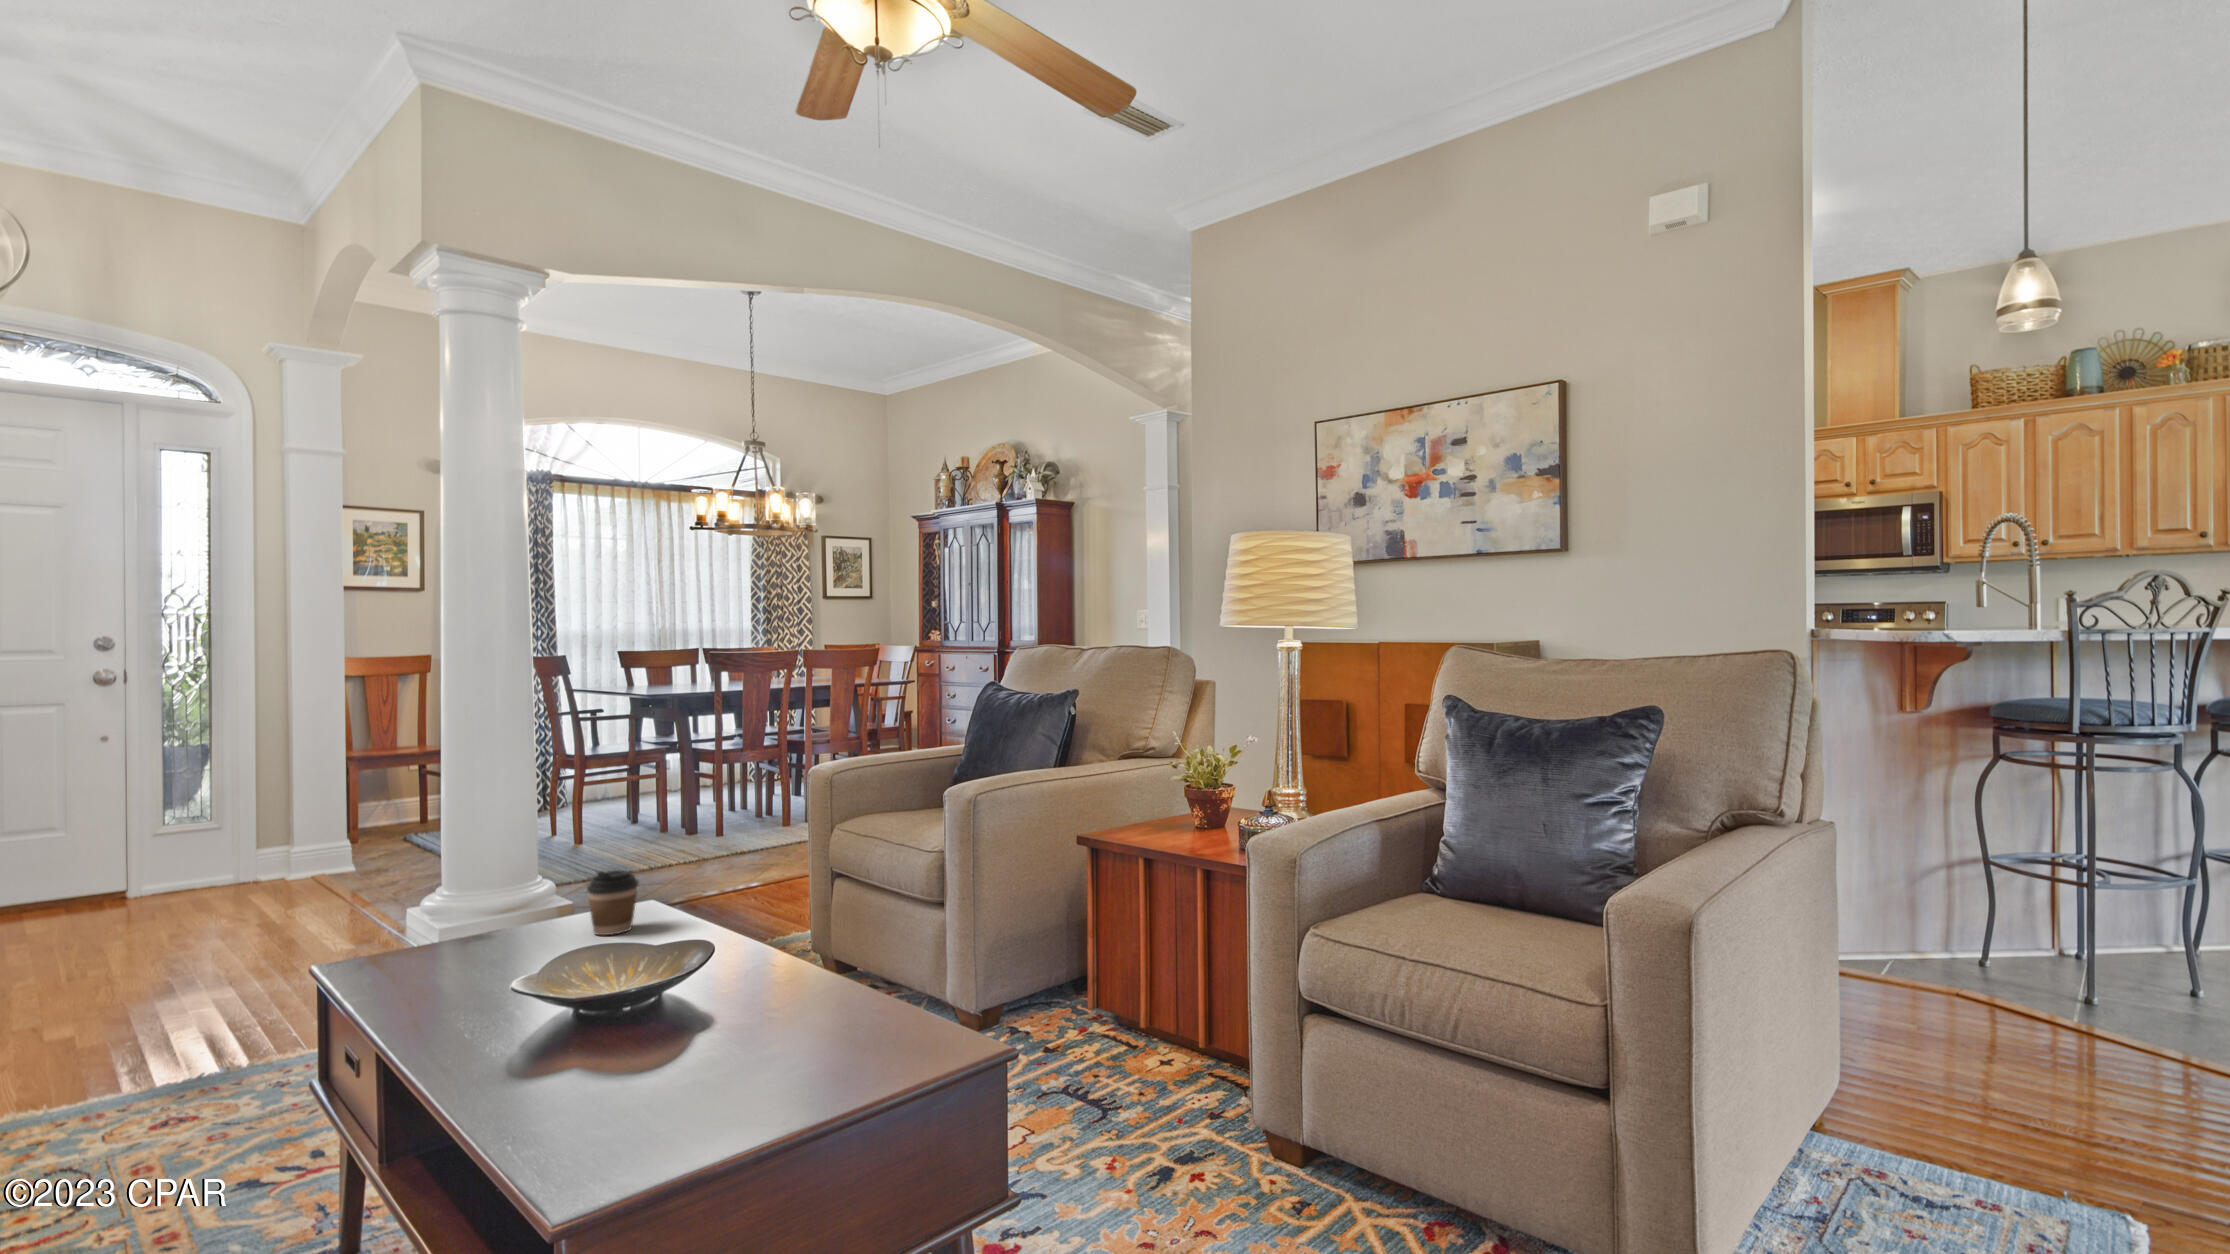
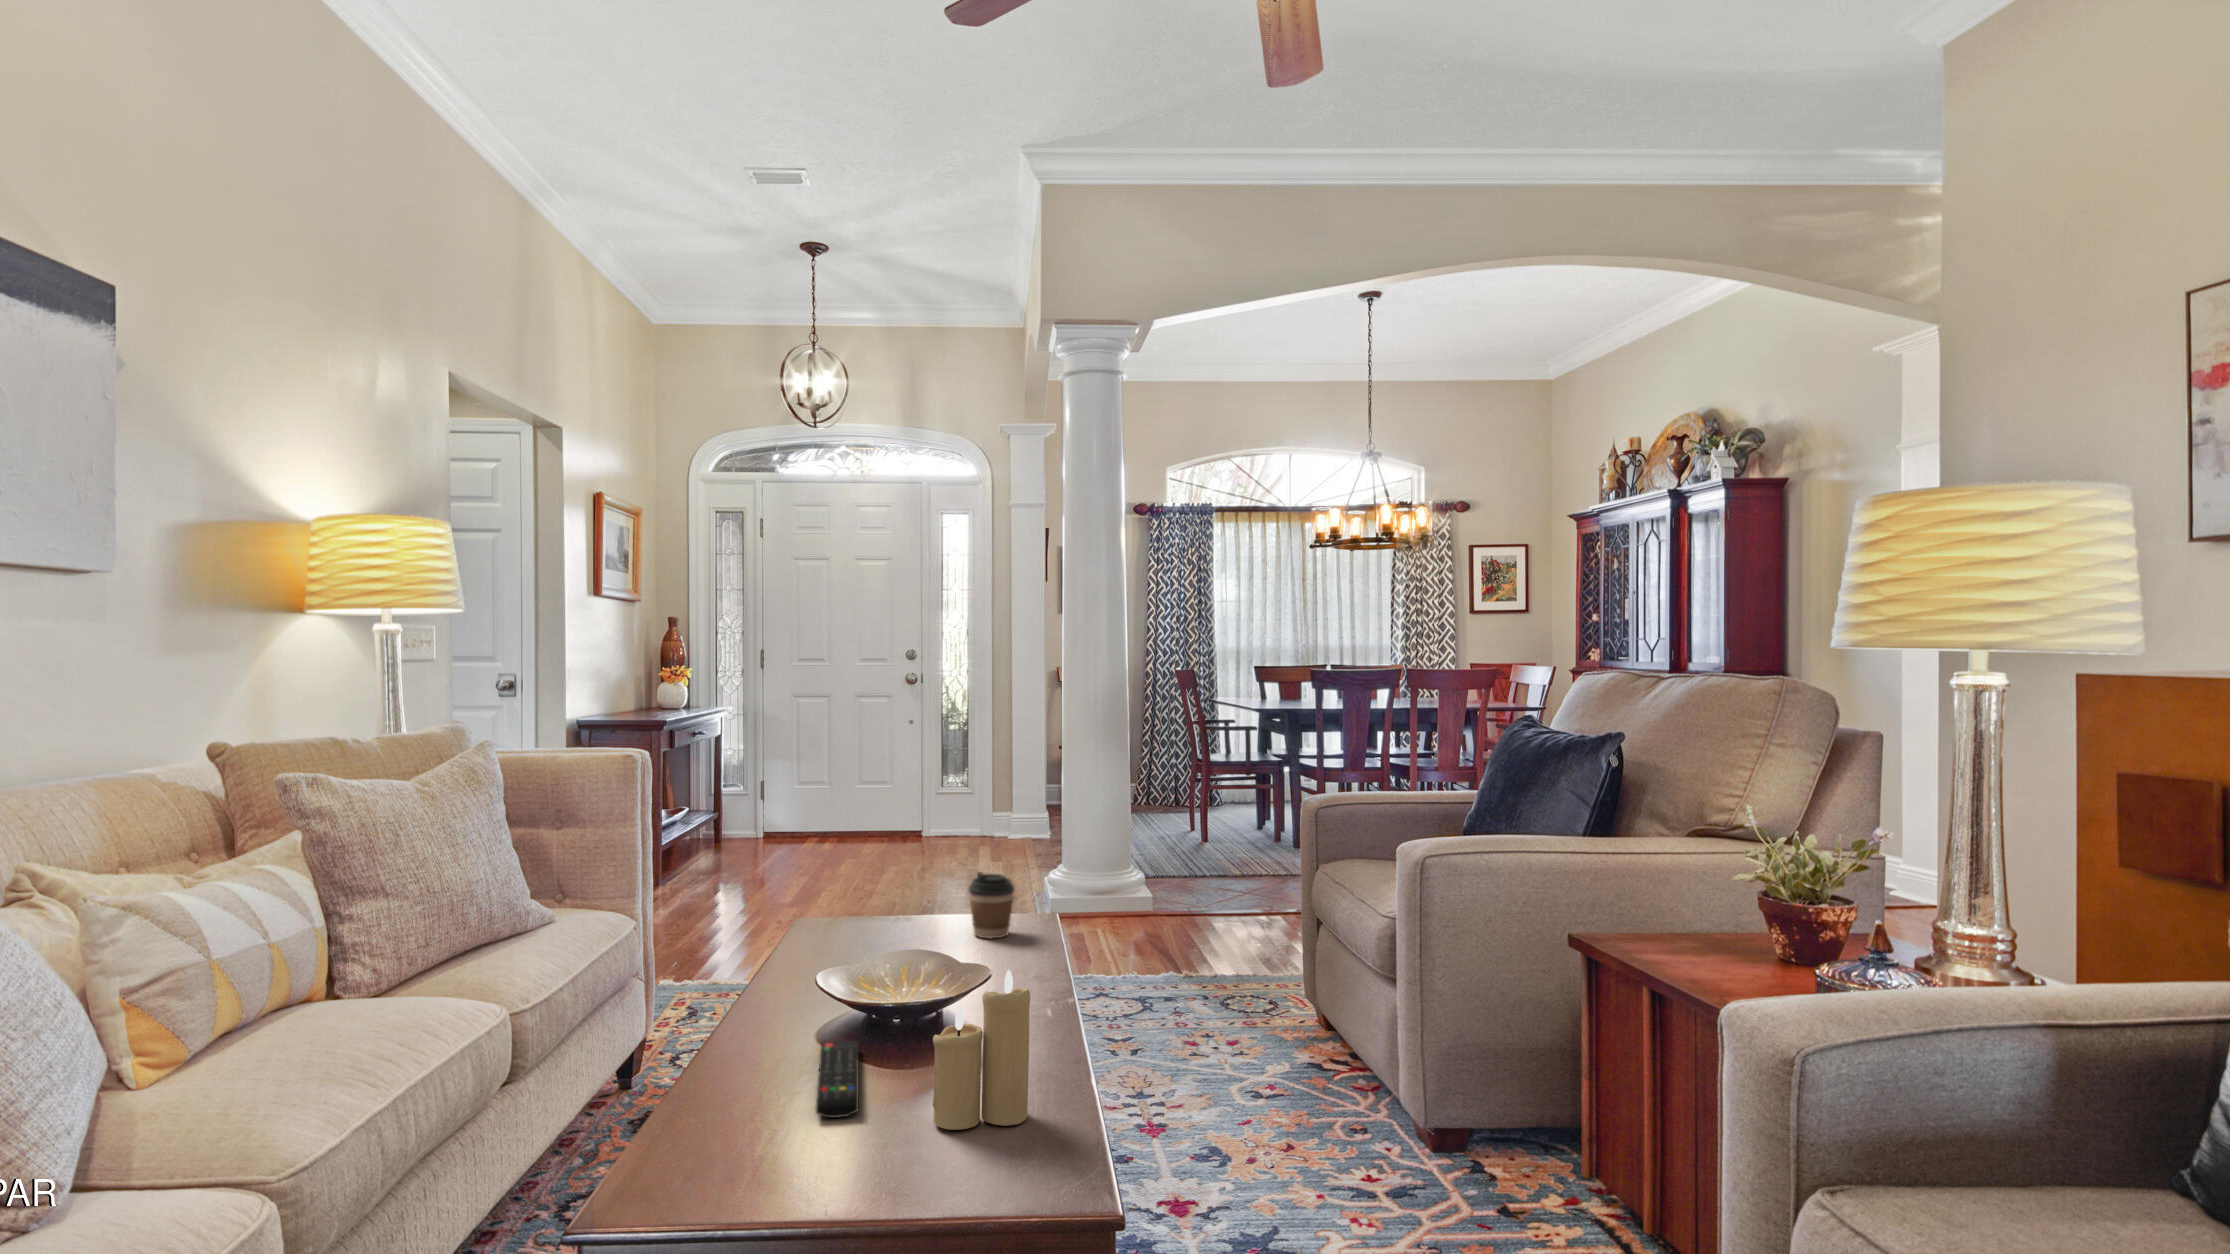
candle: none [773,923,853,1070] -> present [932,970,1030,1130]
remote control: none [581,1037,702,1097] -> present [816,1040,859,1118]

